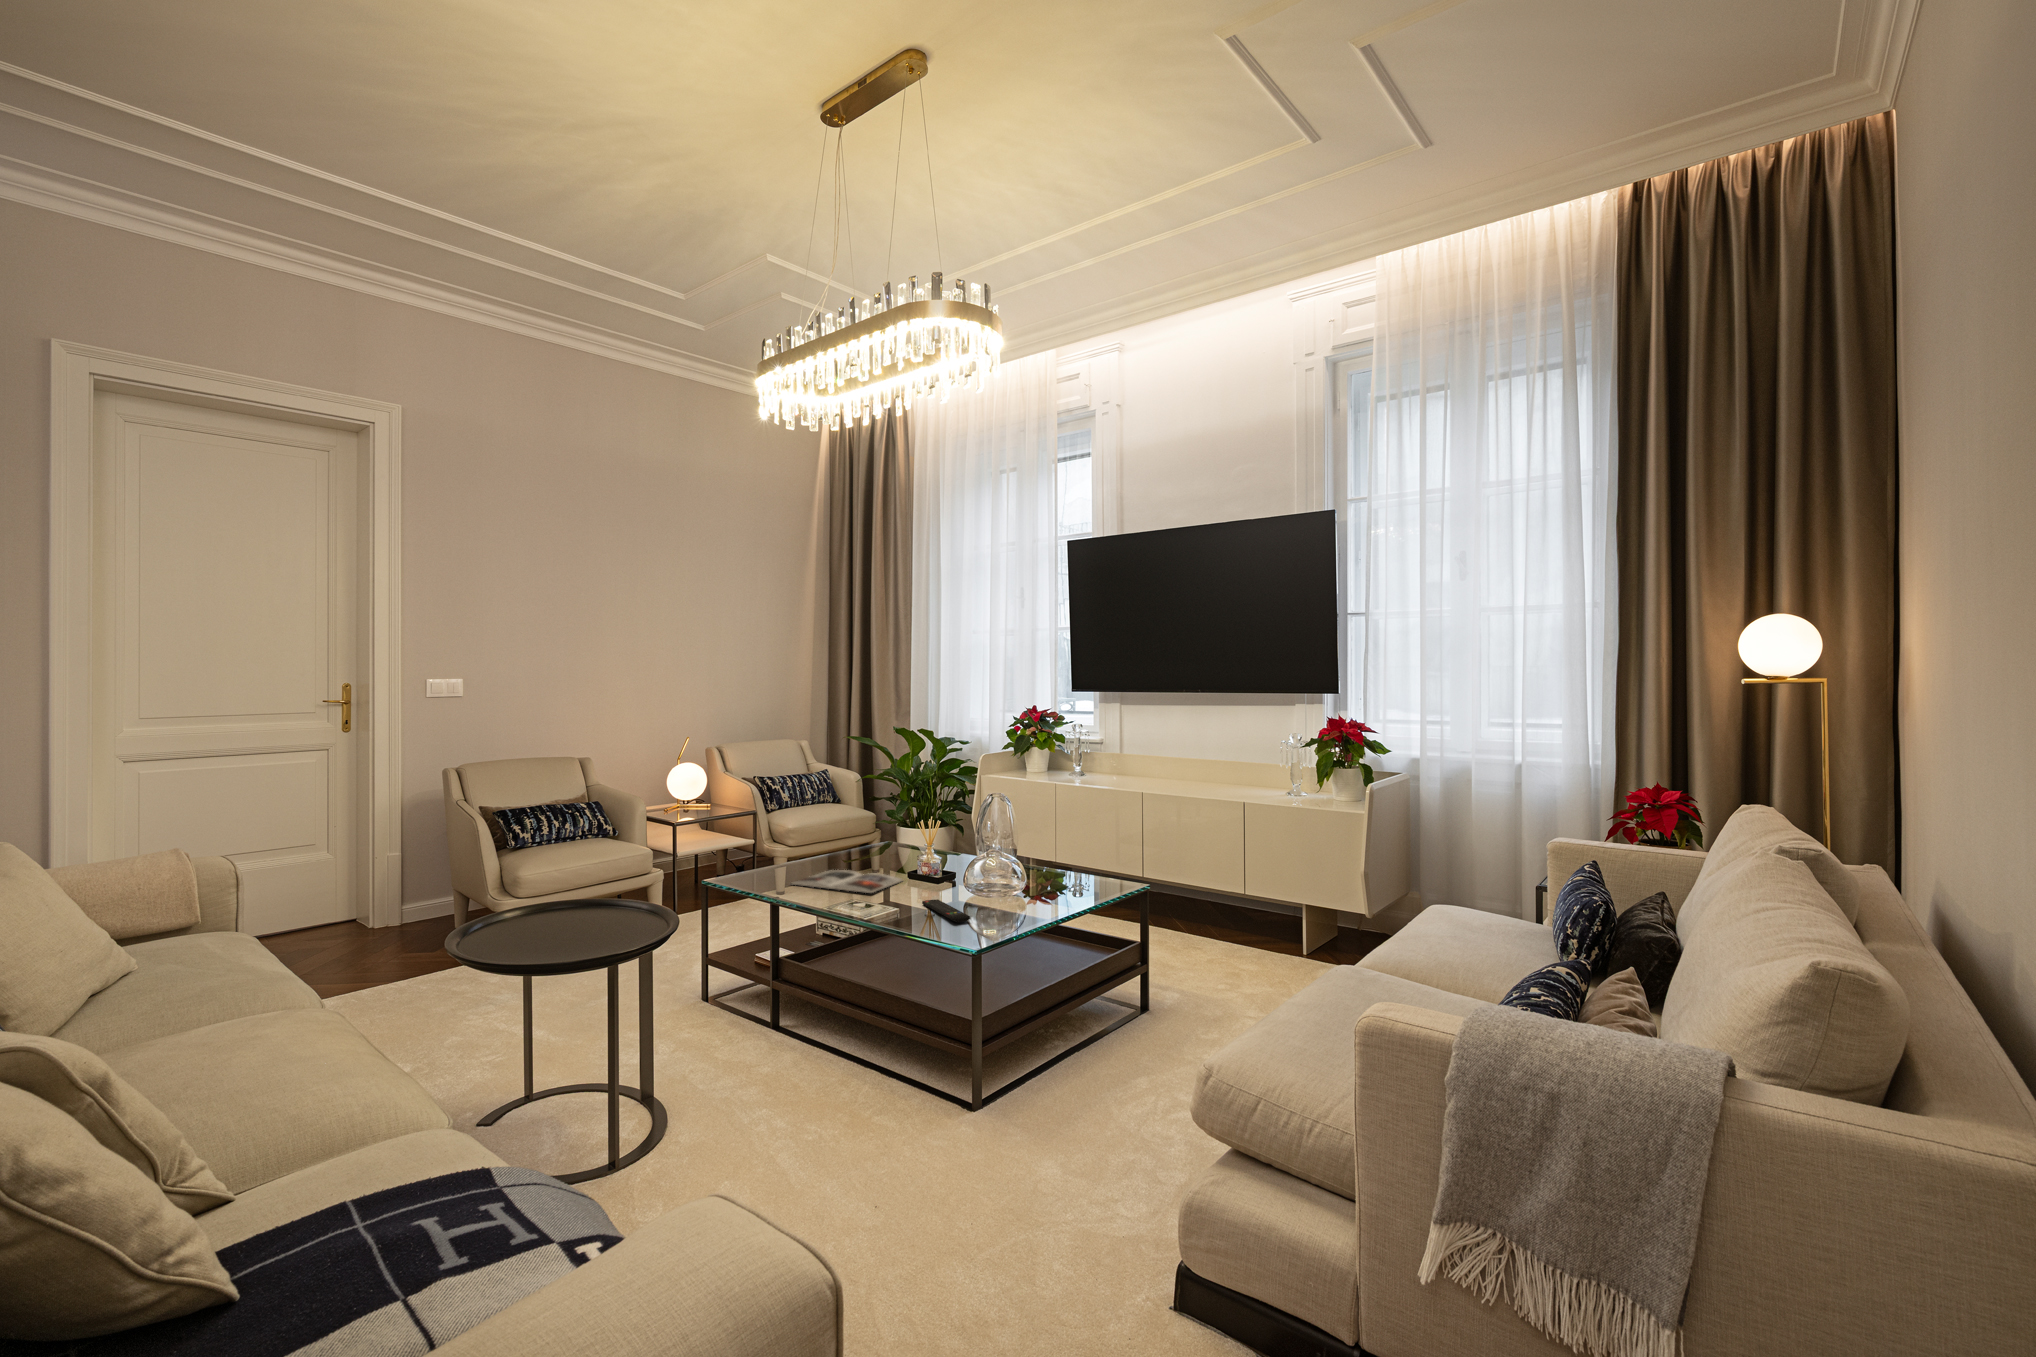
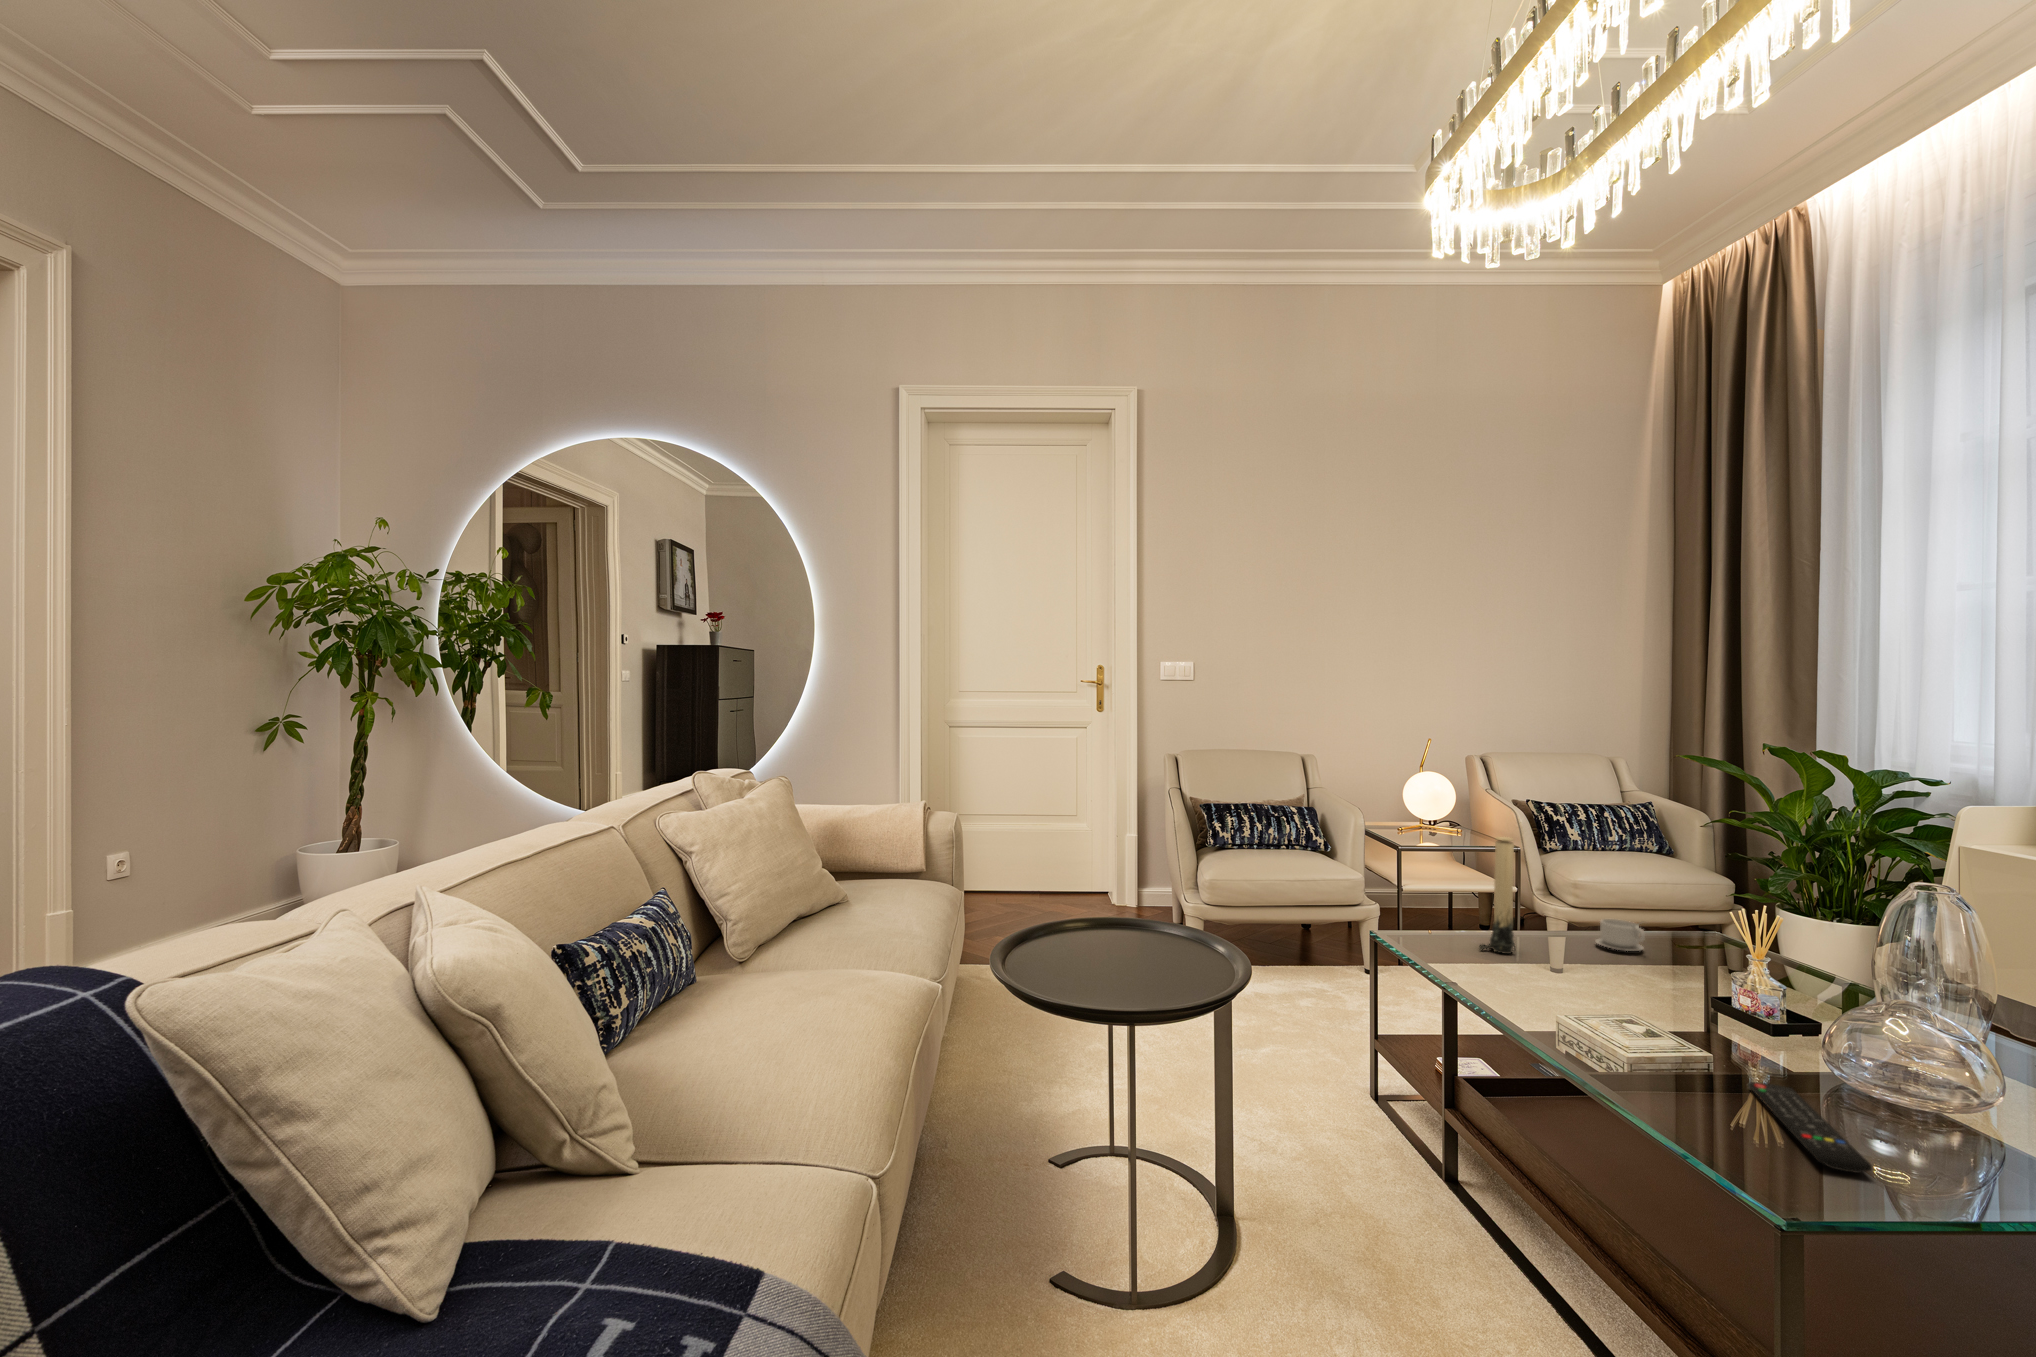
candle: none [776,801,797,875] -> present [1479,837,1515,954]
teacup: none [833,840,862,859] -> present [1596,919,1645,951]
magazine: present [792,870,902,893] -> none [1491,964,1723,1030]

